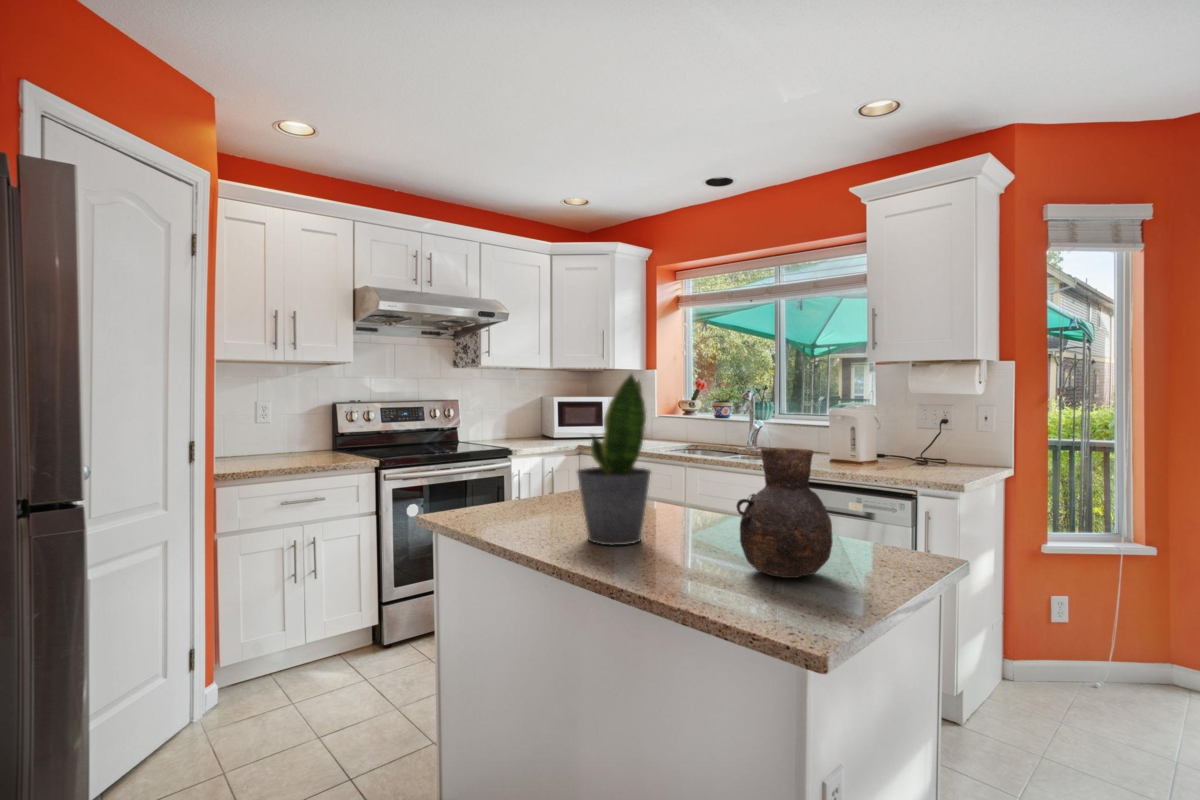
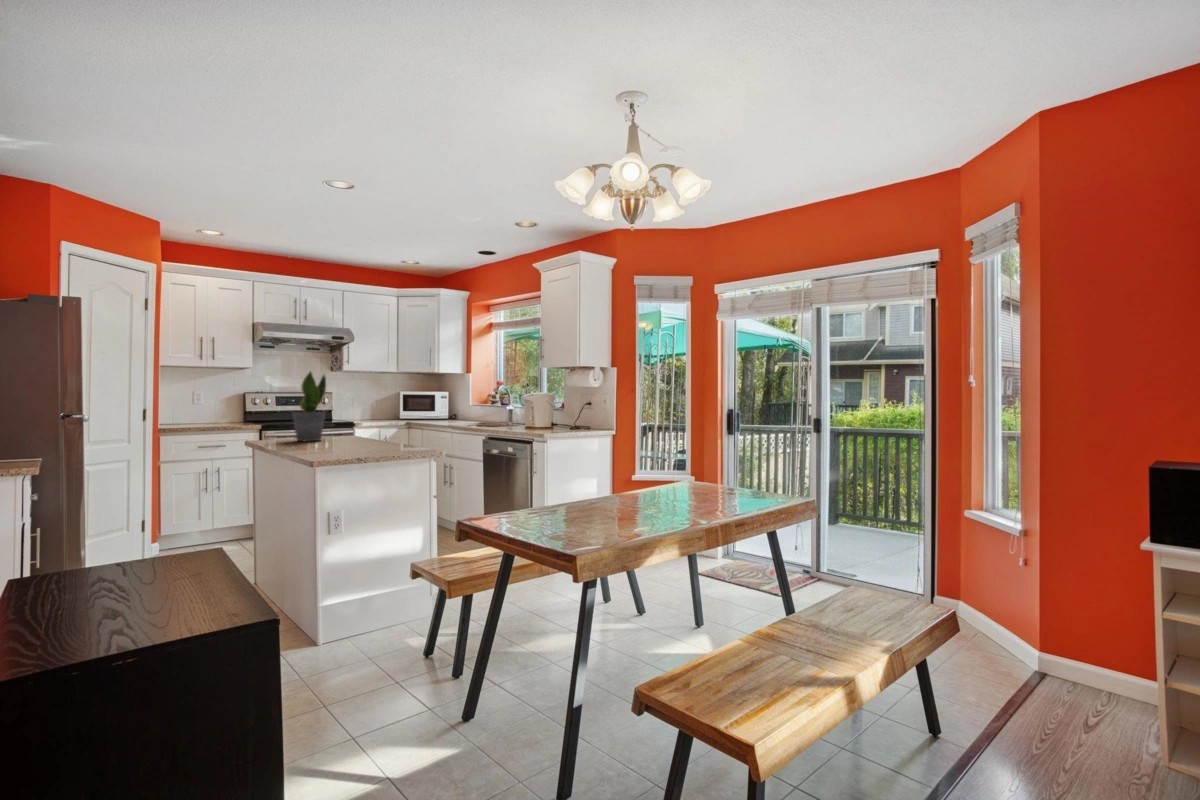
vase: present [737,448,833,578] -> none [328,398,365,445]

